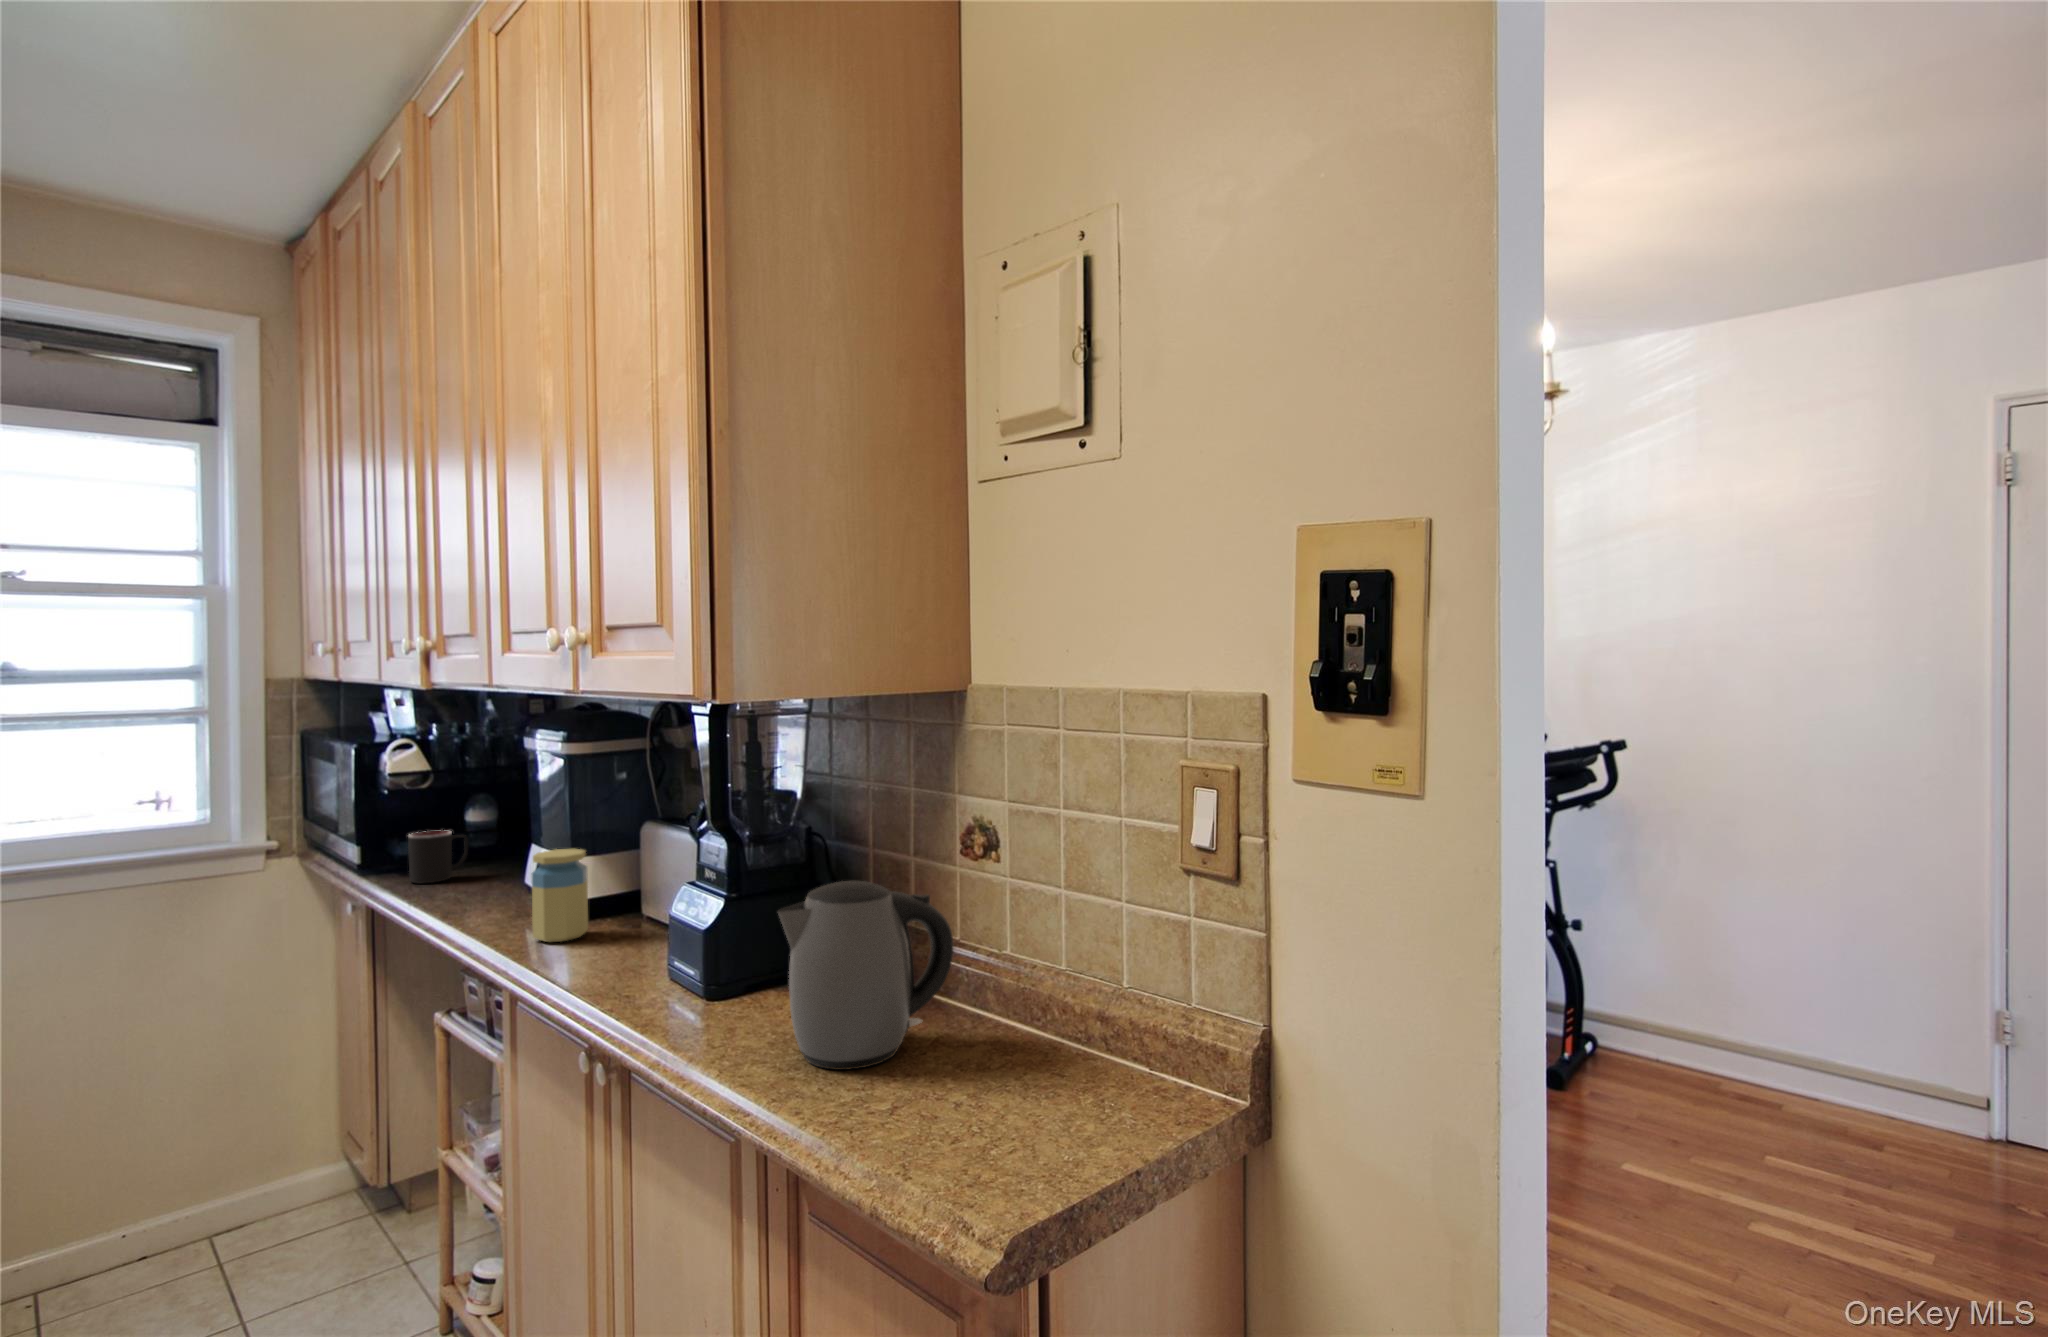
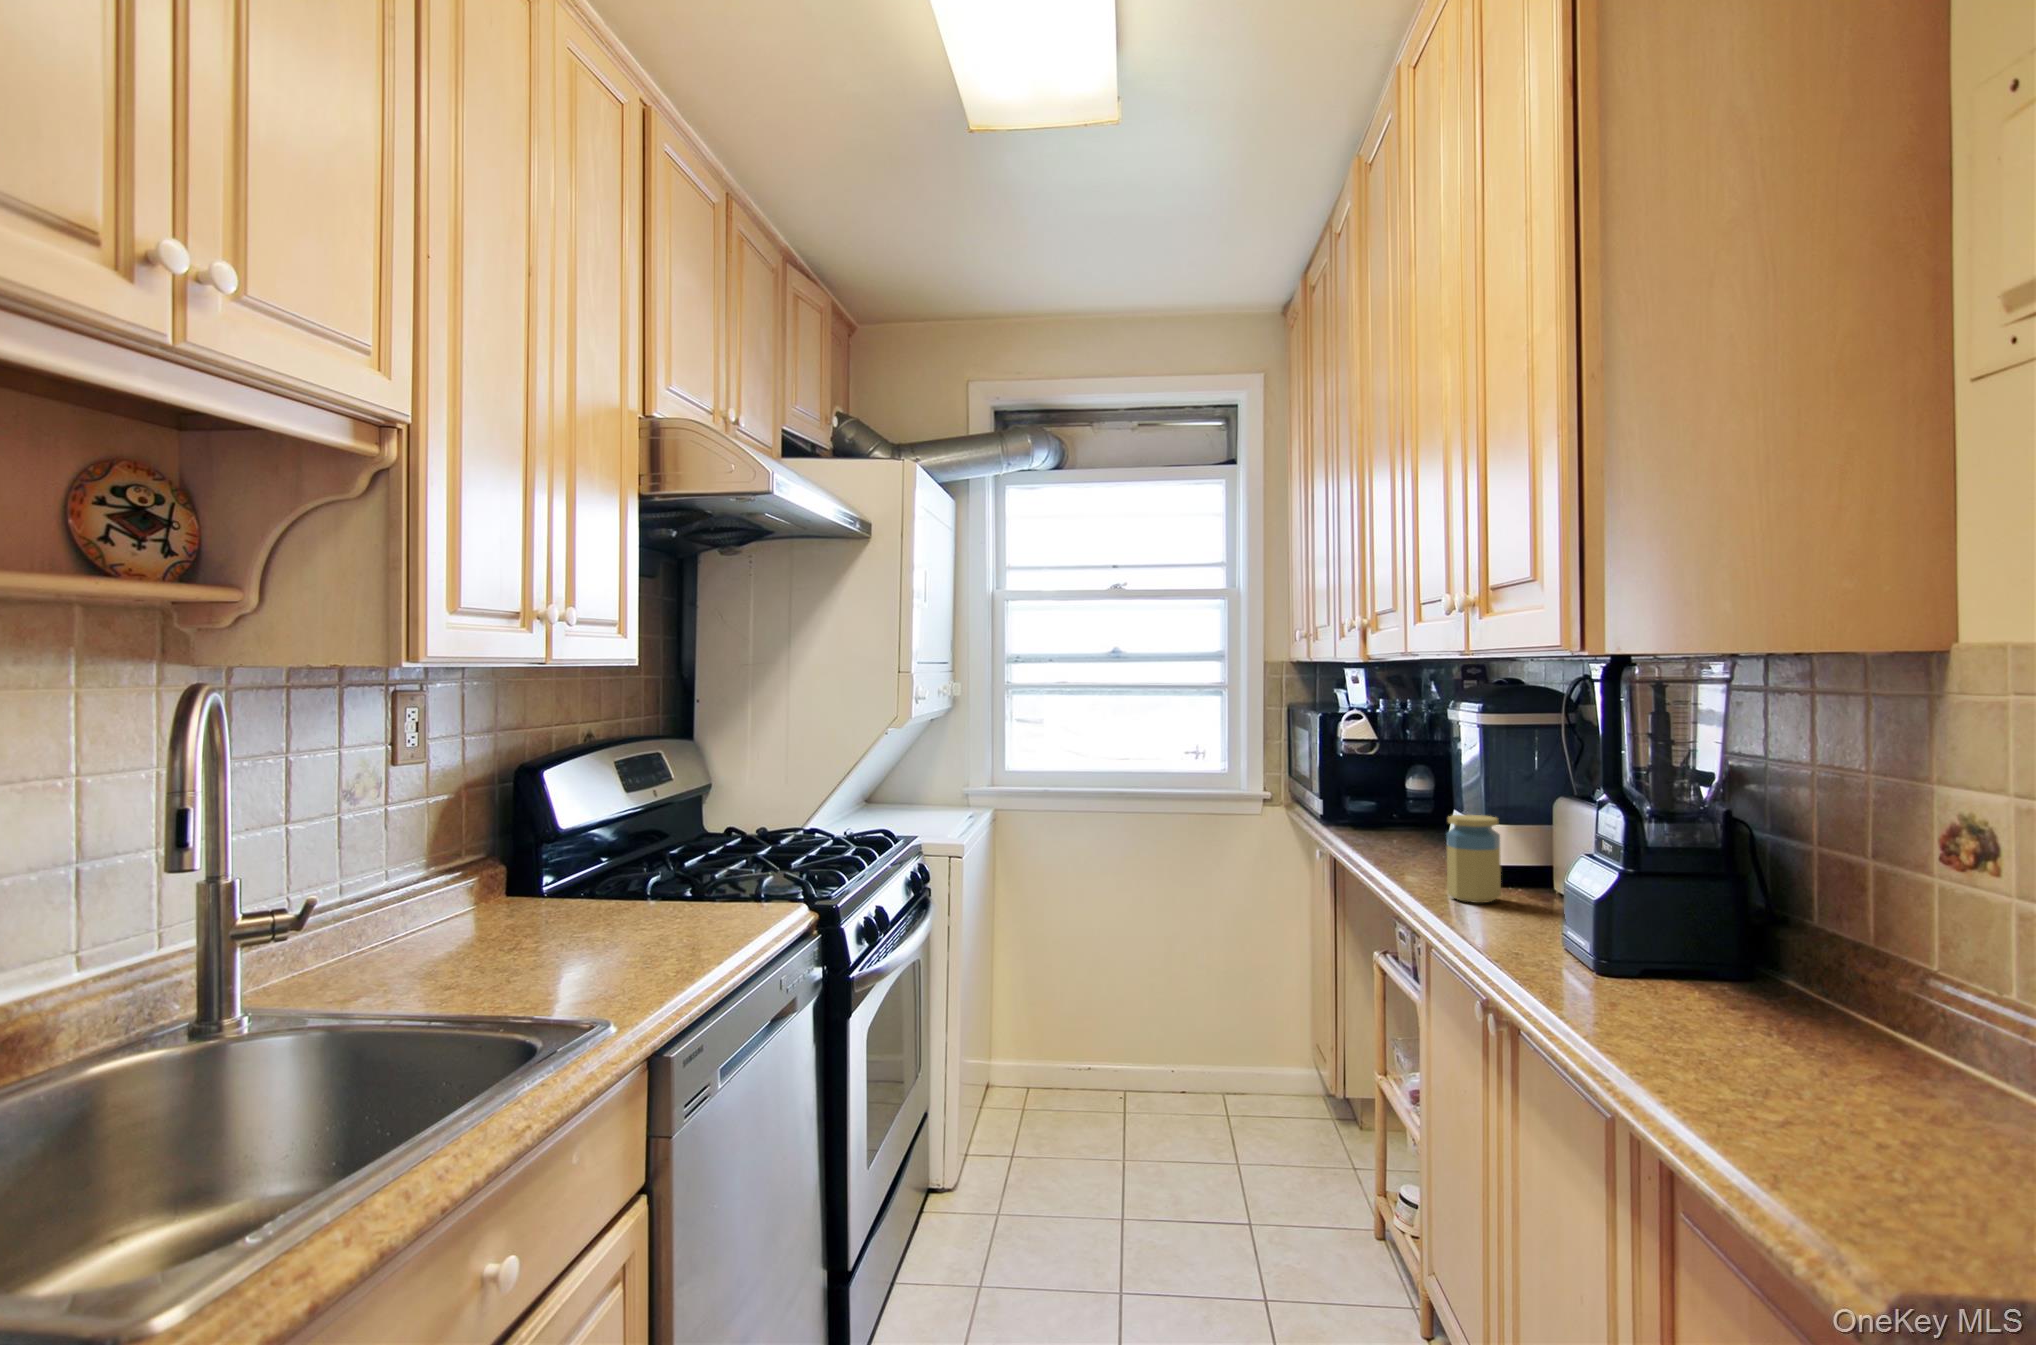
mug: present [408,831,468,884] -> none [1359,795,1410,841]
kettle: present [778,881,953,1070] -> none [1653,862,1901,1074]

